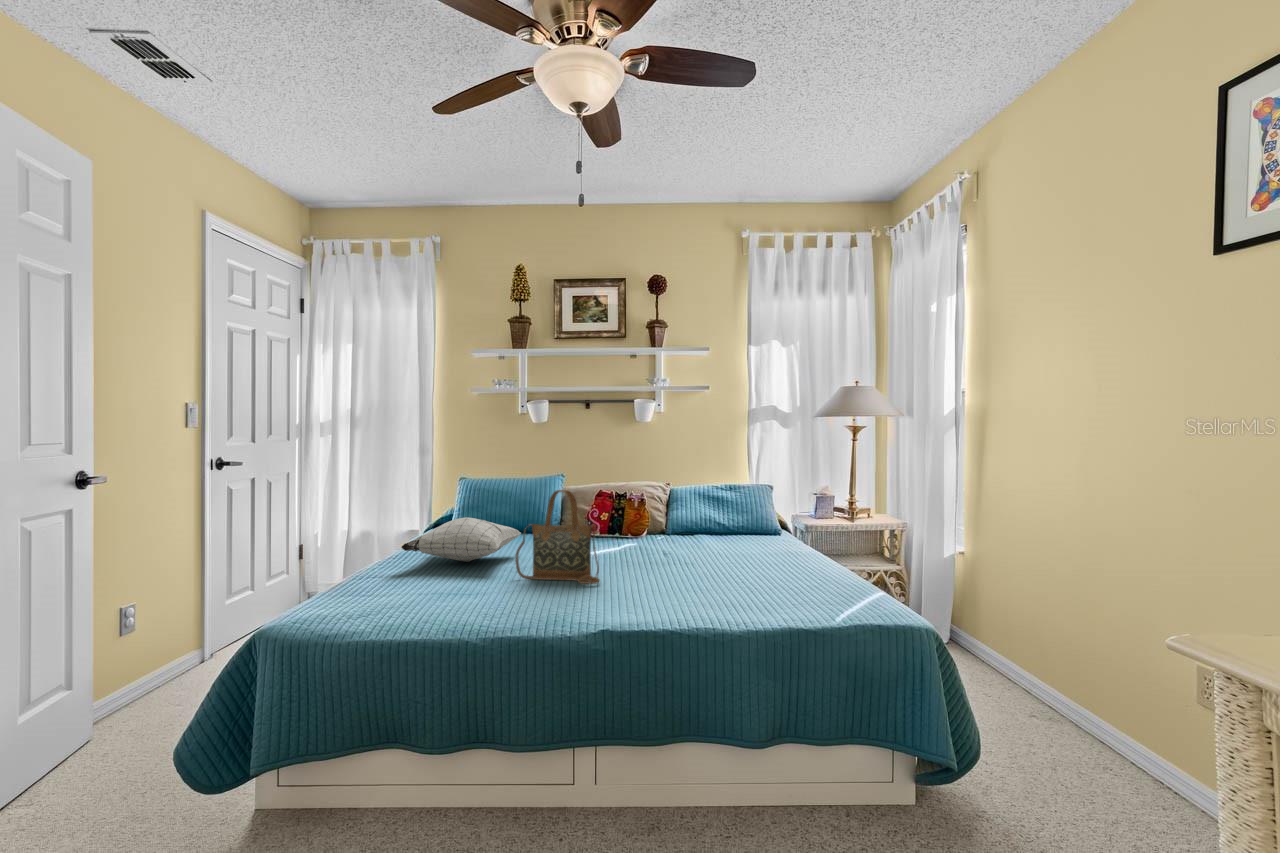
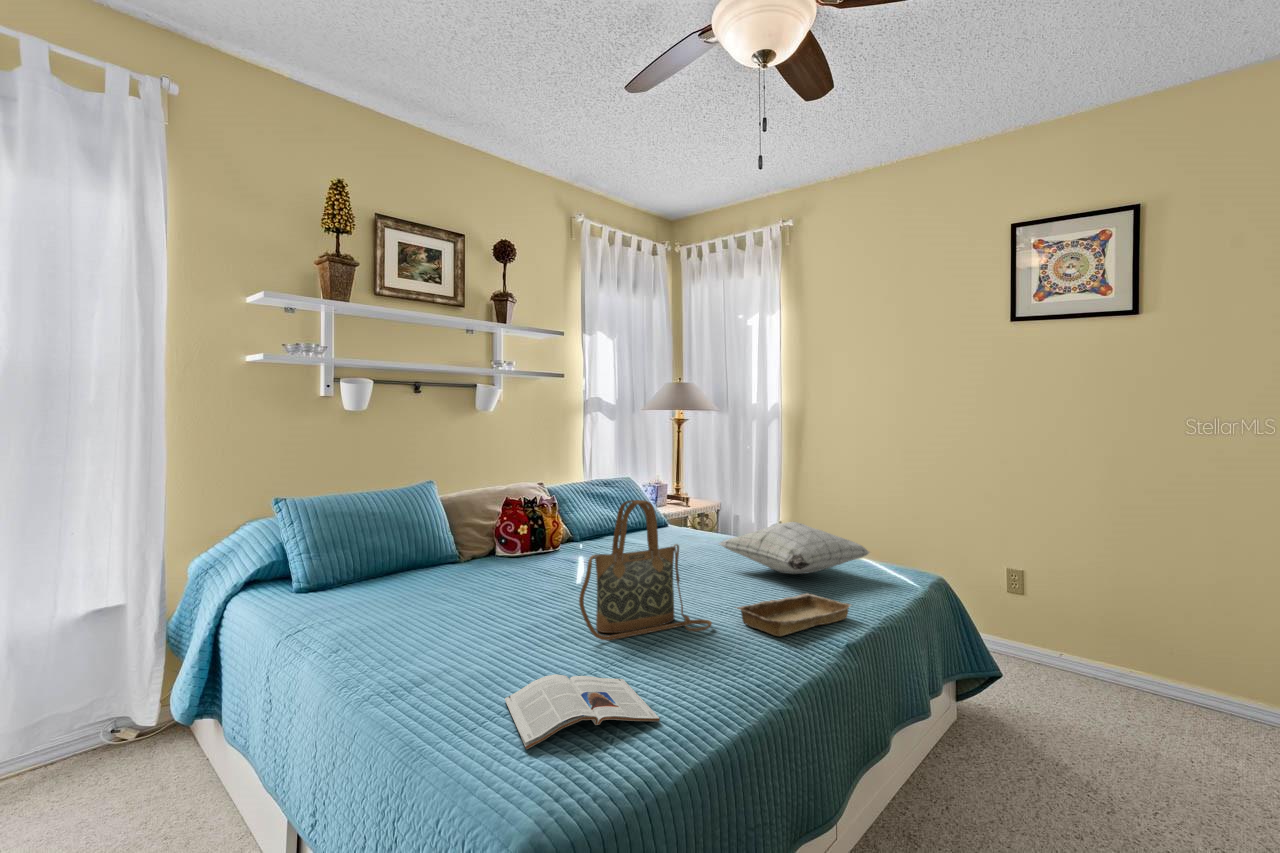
pillow: present [401,517,521,562] -> present [719,522,870,574]
tray: none [615,574,704,596] -> present [737,594,851,636]
magazine: none [397,580,490,607] -> present [505,674,660,749]

